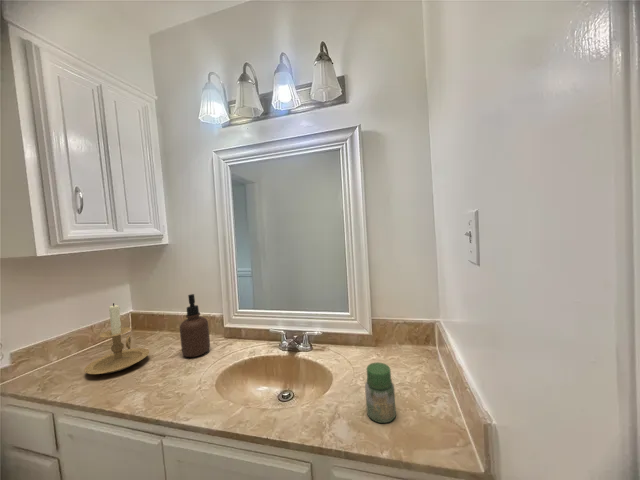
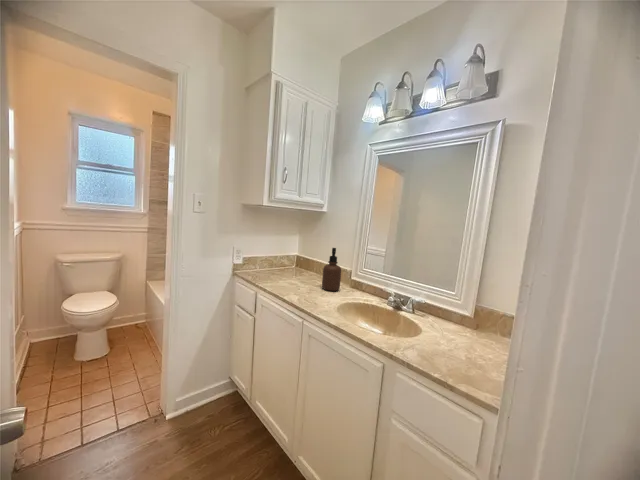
candle holder: present [84,303,149,374] -> none [271,242,304,283]
jar: present [365,362,396,423] -> none [435,321,462,365]

